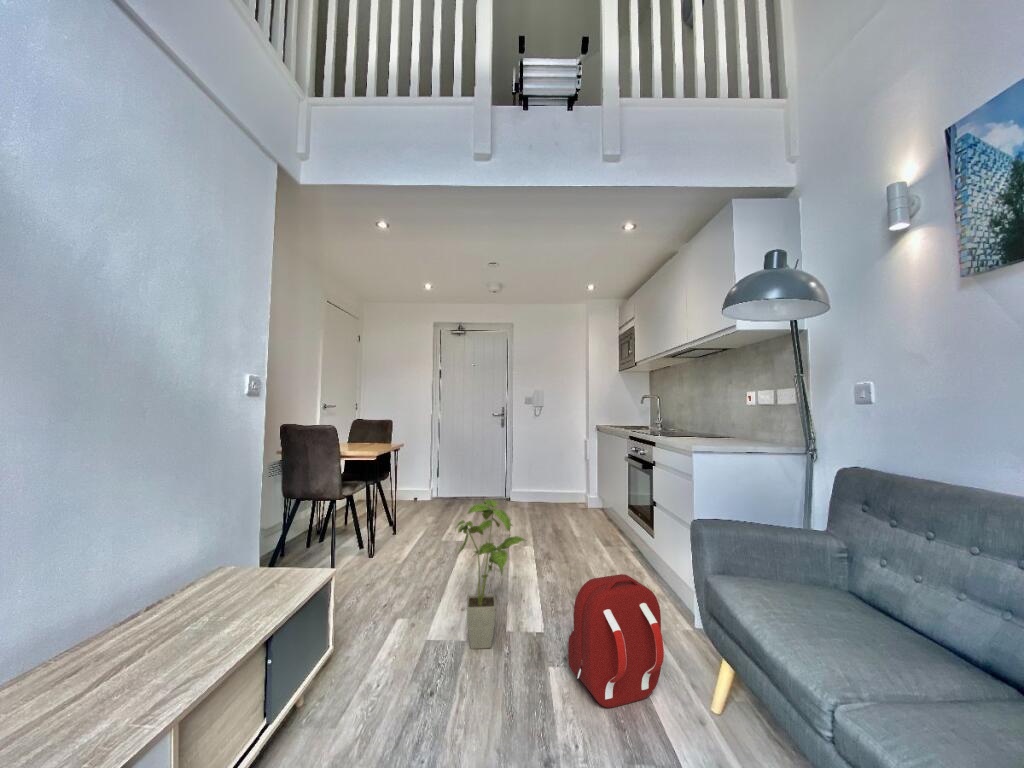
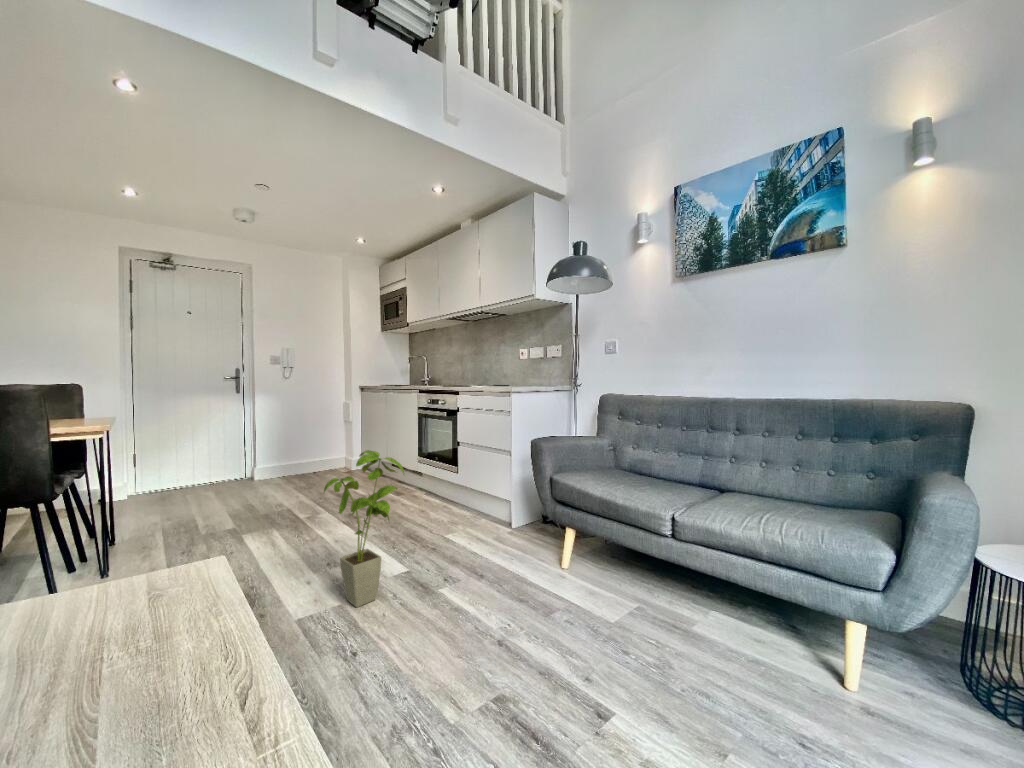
backpack: present [568,574,664,708] -> none [462,492,543,596]

